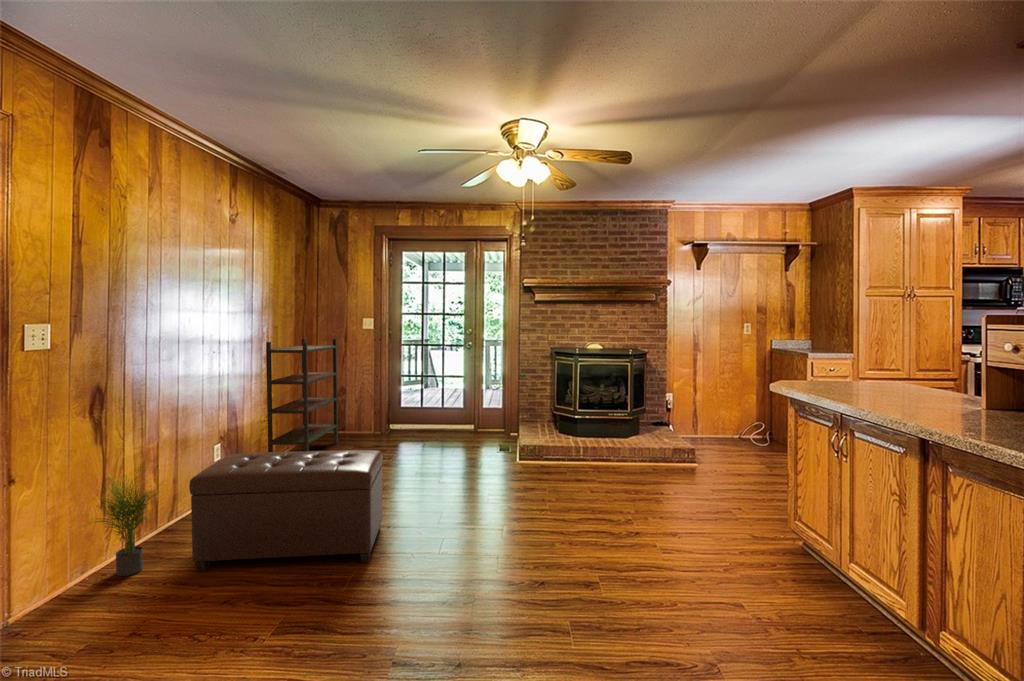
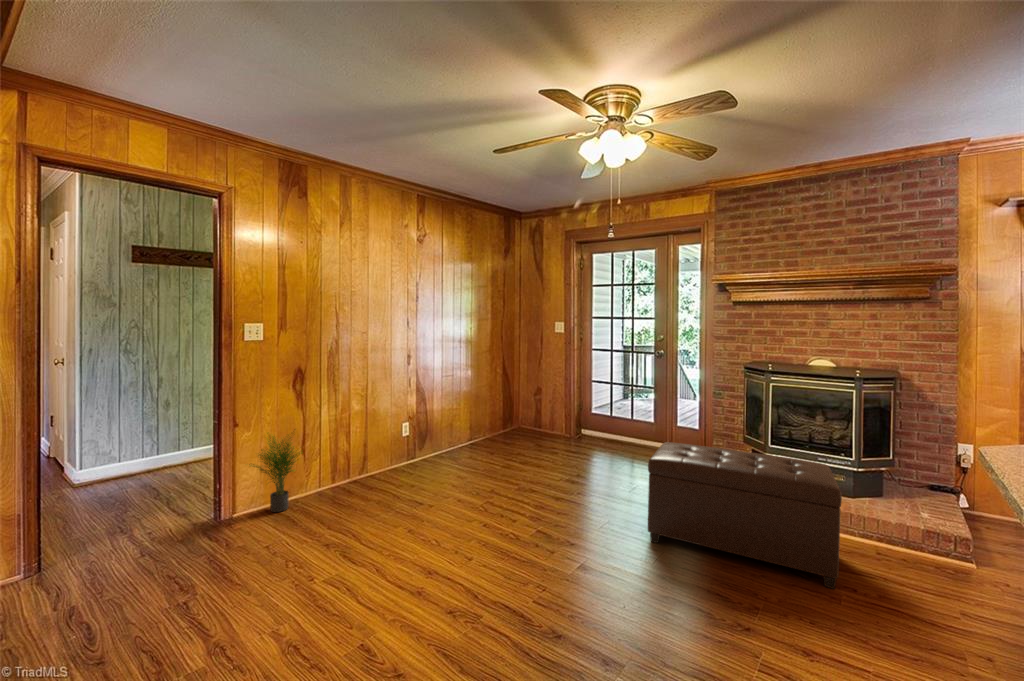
bookshelf: present [266,339,338,452] -> none [454,341,525,452]
ottoman: present [189,450,383,571] -> present [648,442,842,589]

